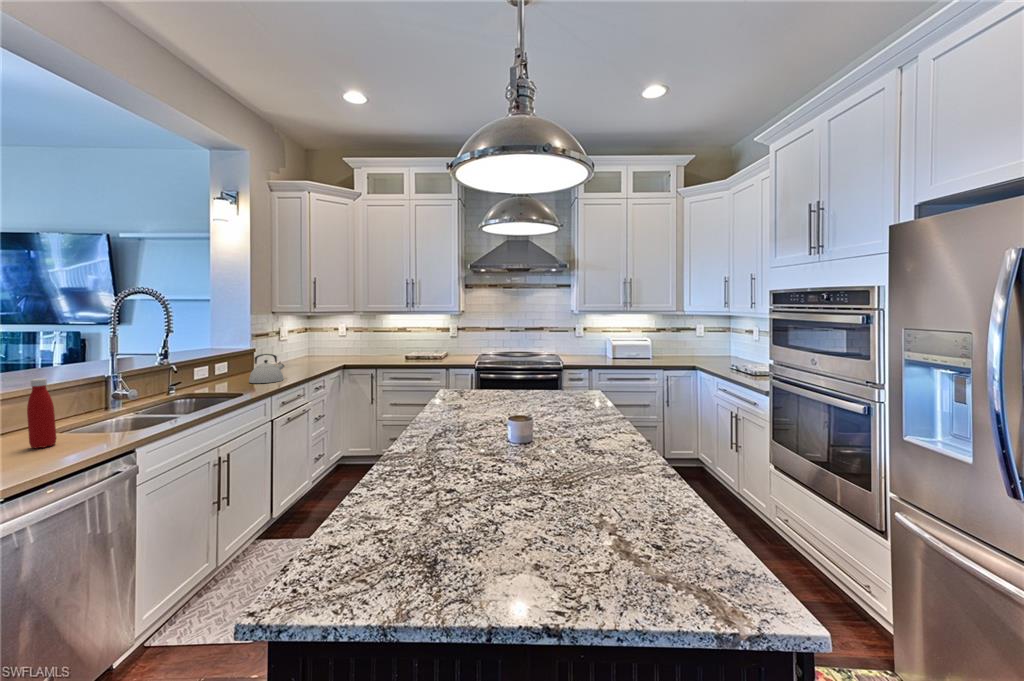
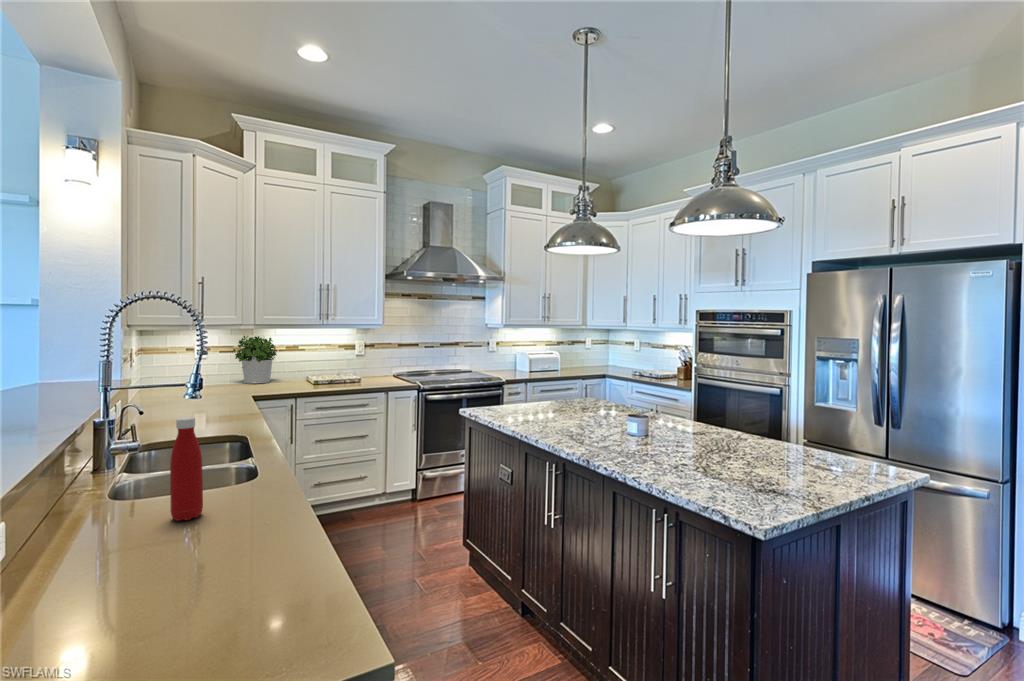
potted plant: none [354,321,384,358] -> present [233,336,277,384]
kettle: present [249,354,284,383] -> none [180,380,231,422]

